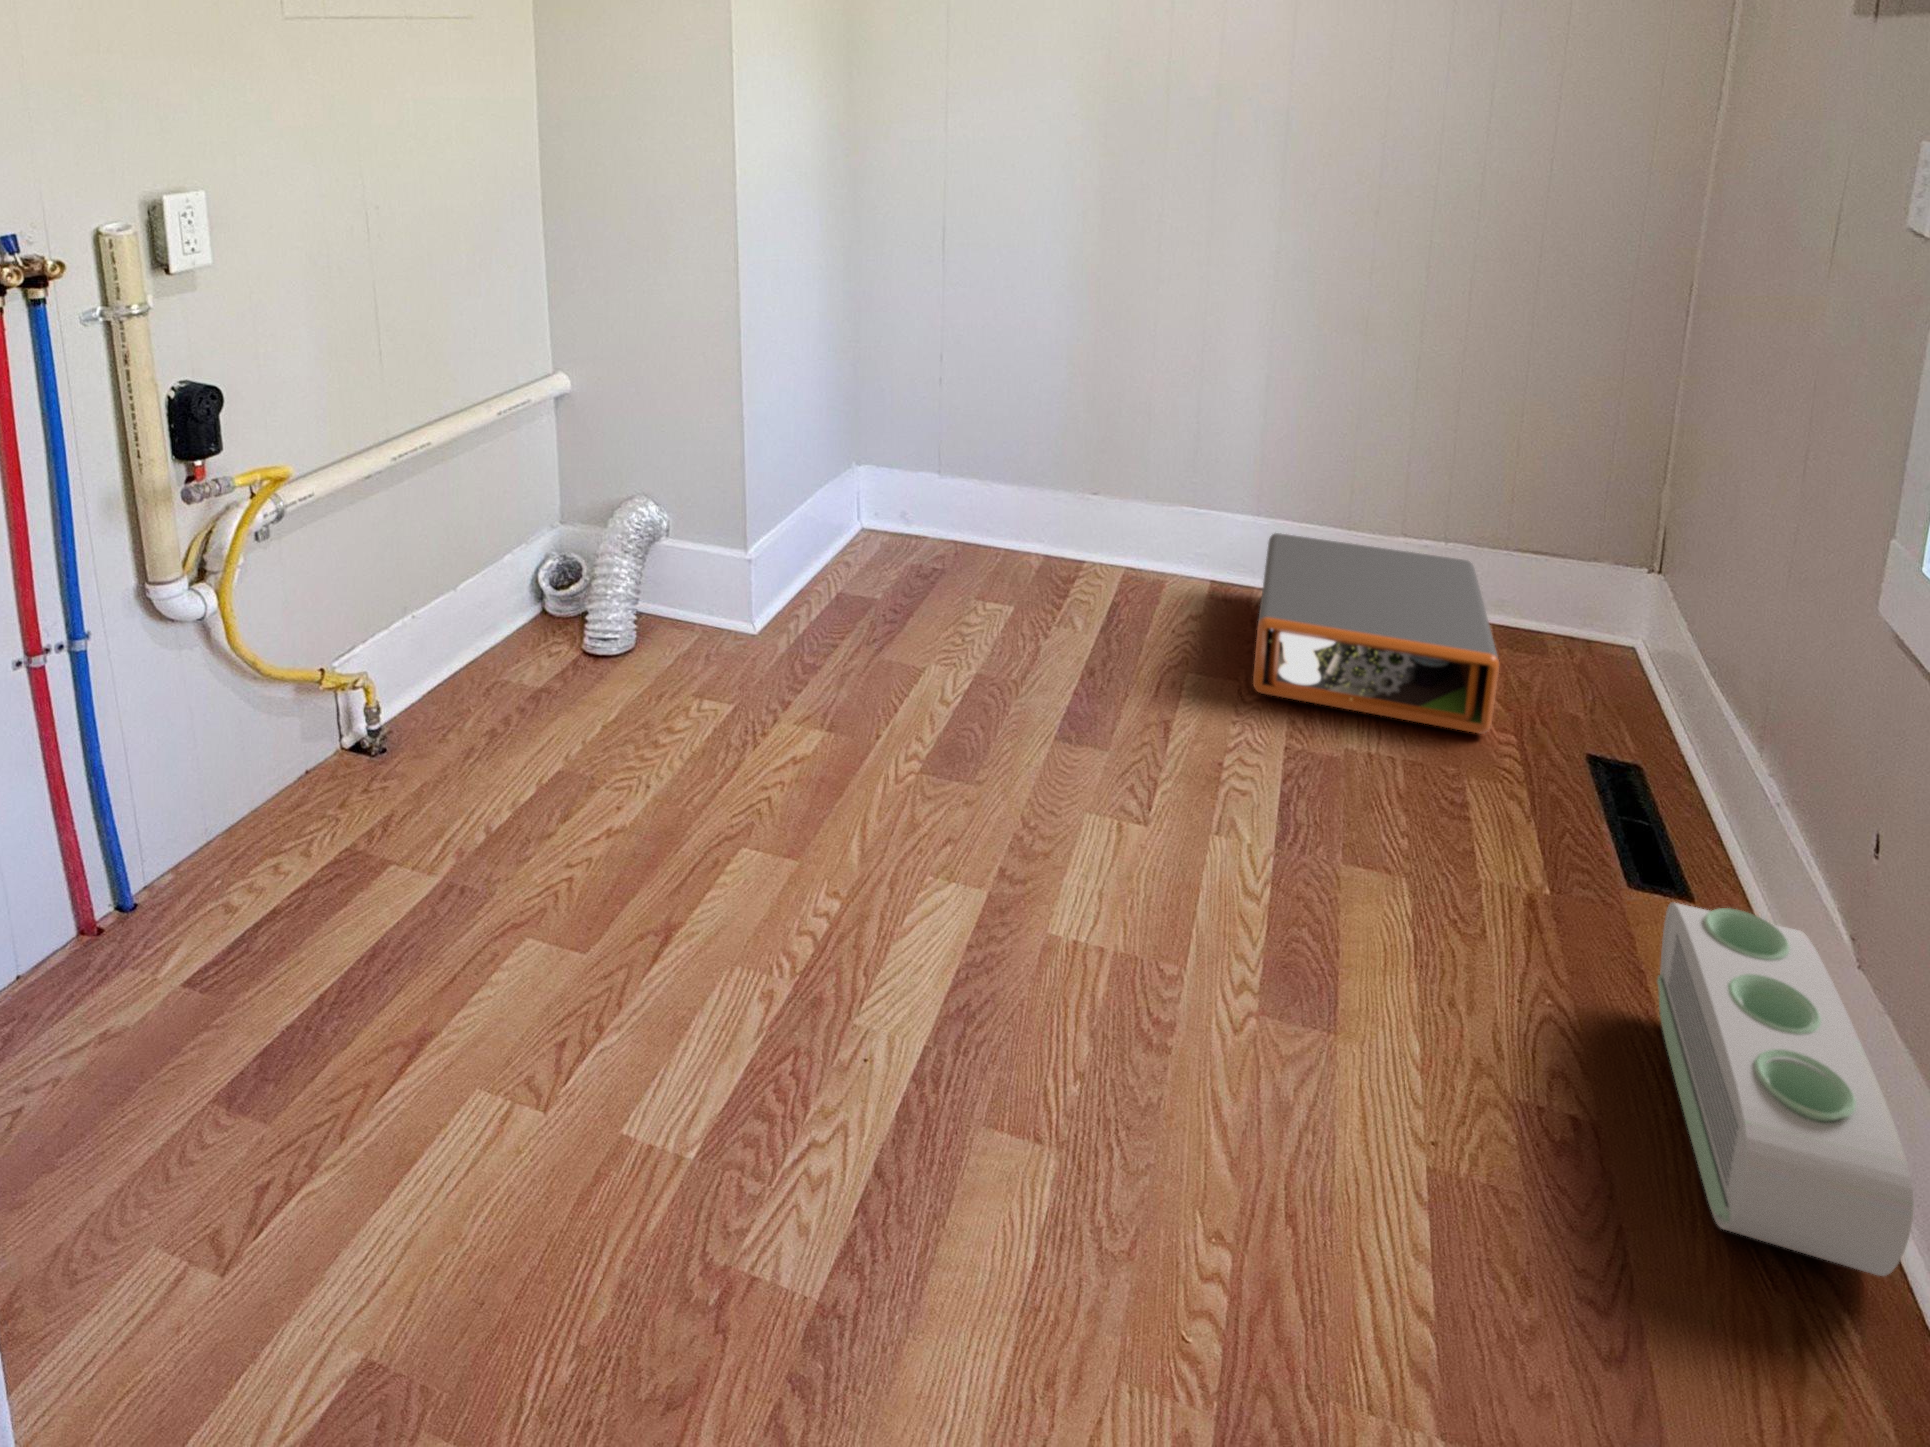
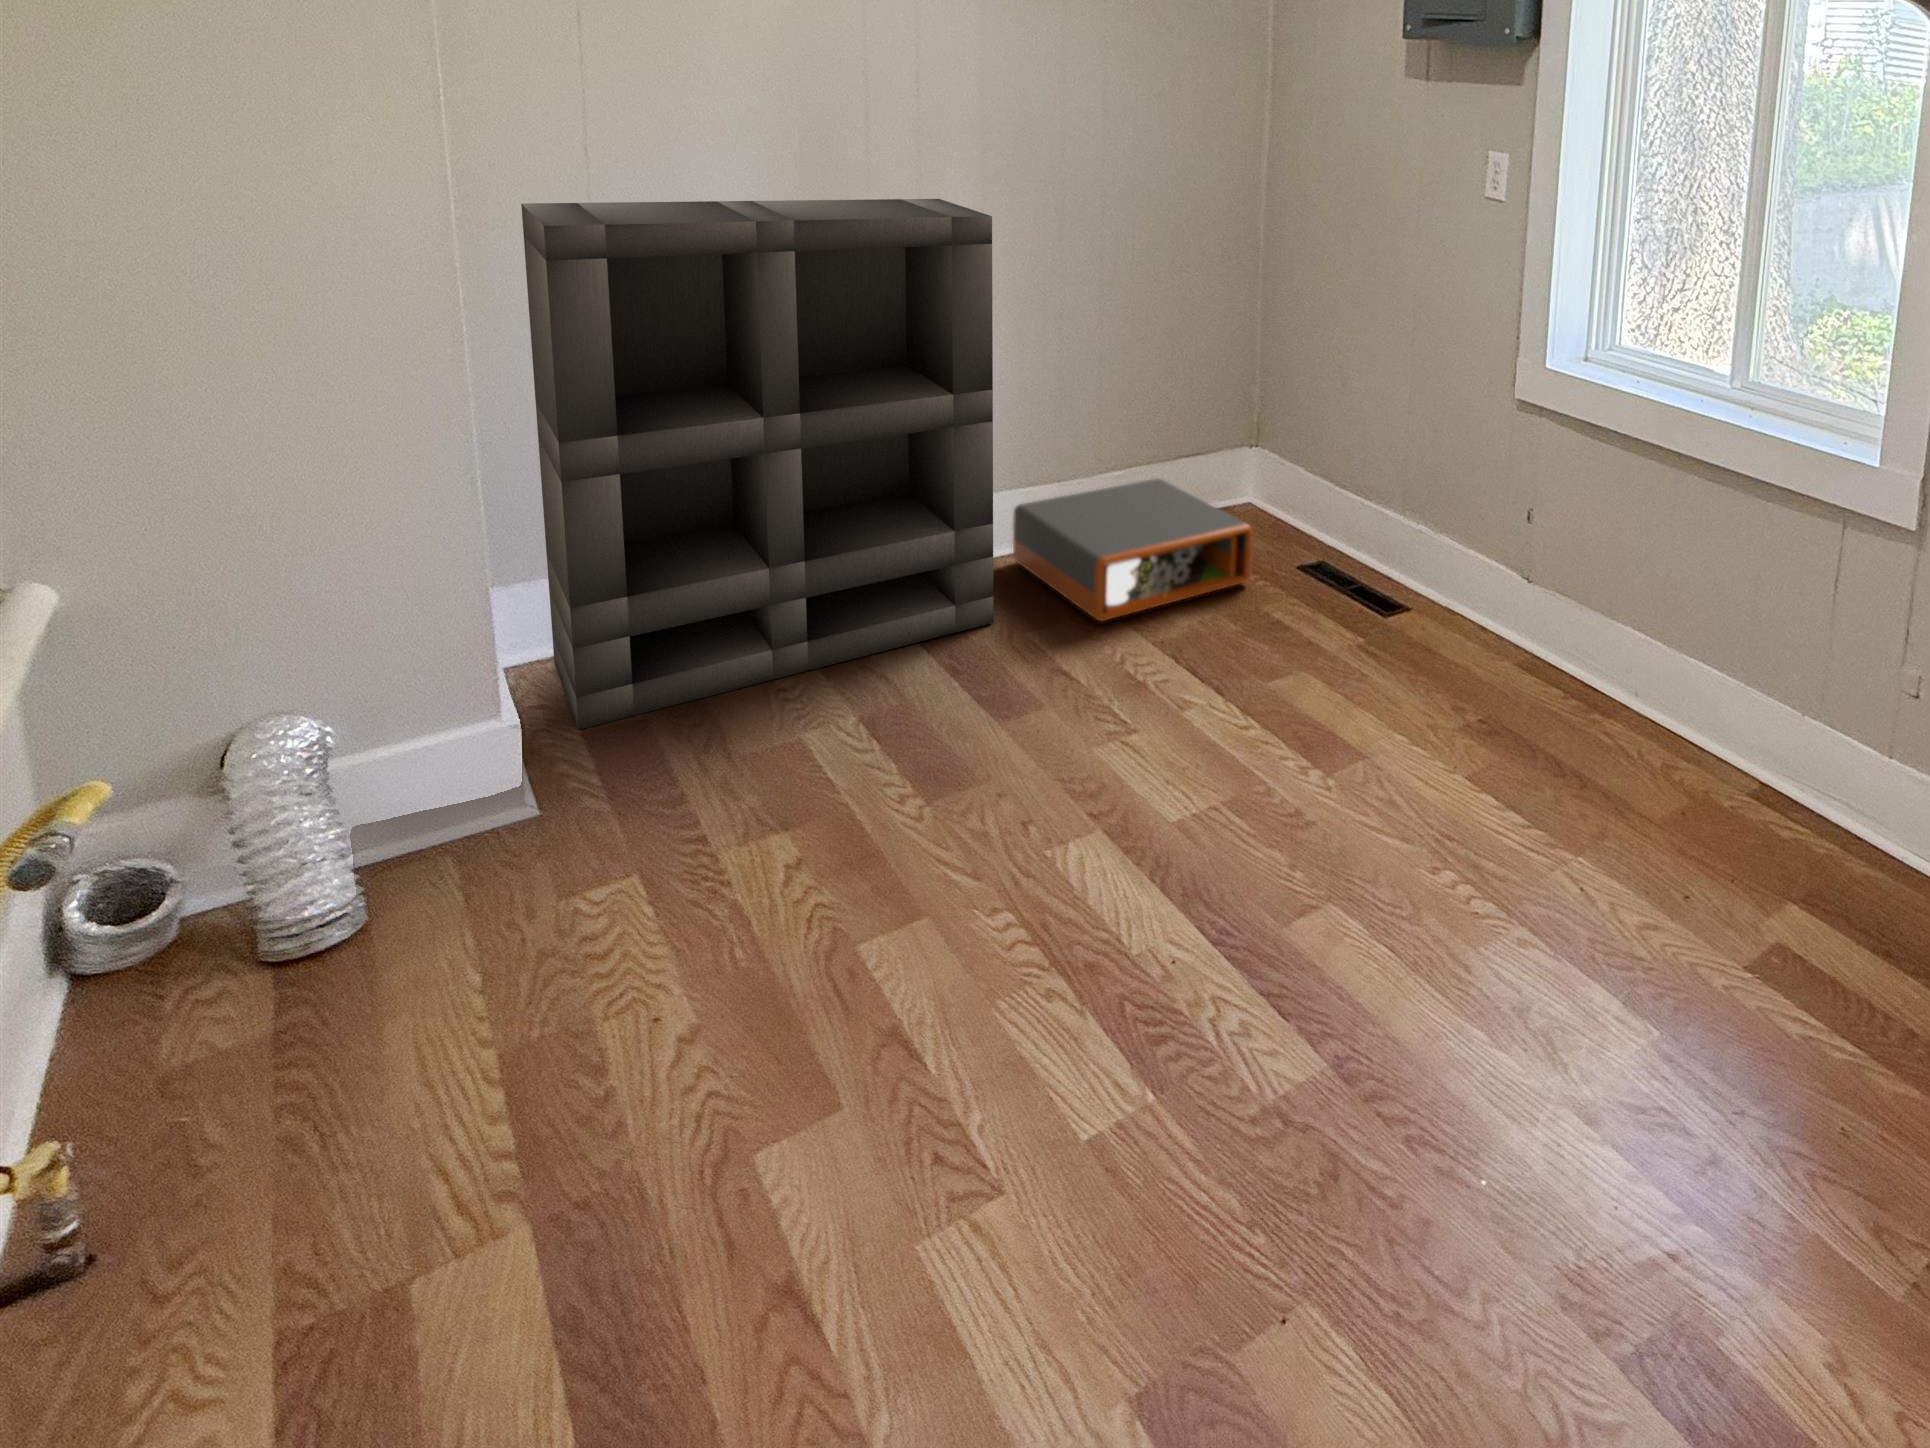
shelving unit: none [838,165,1215,645] -> present [521,199,993,730]
air purifier: present [1657,903,1914,1276] -> none [1449,580,1622,719]

